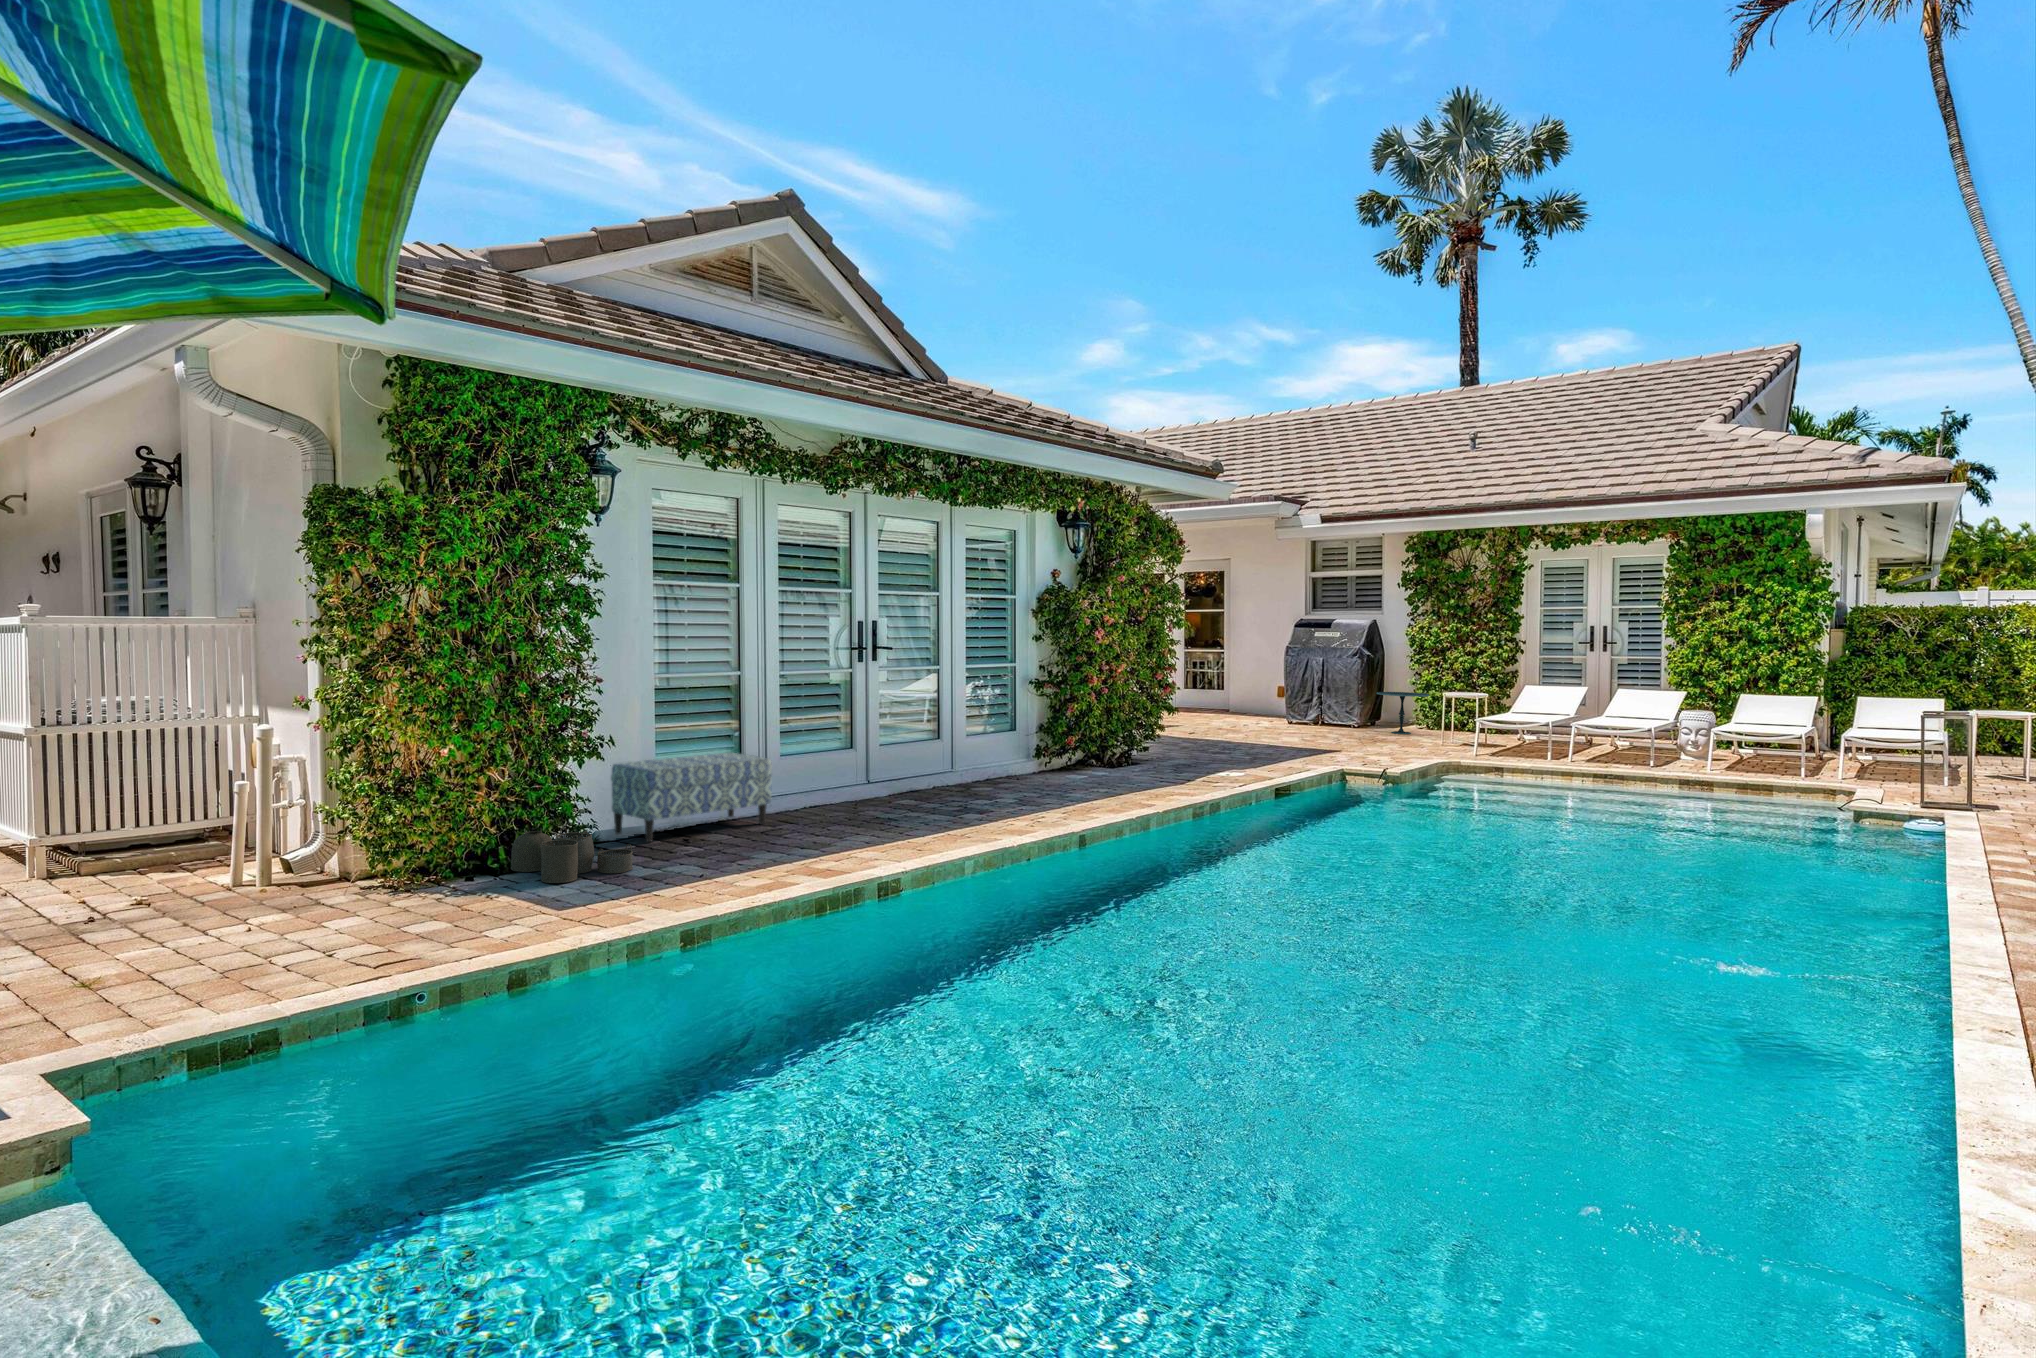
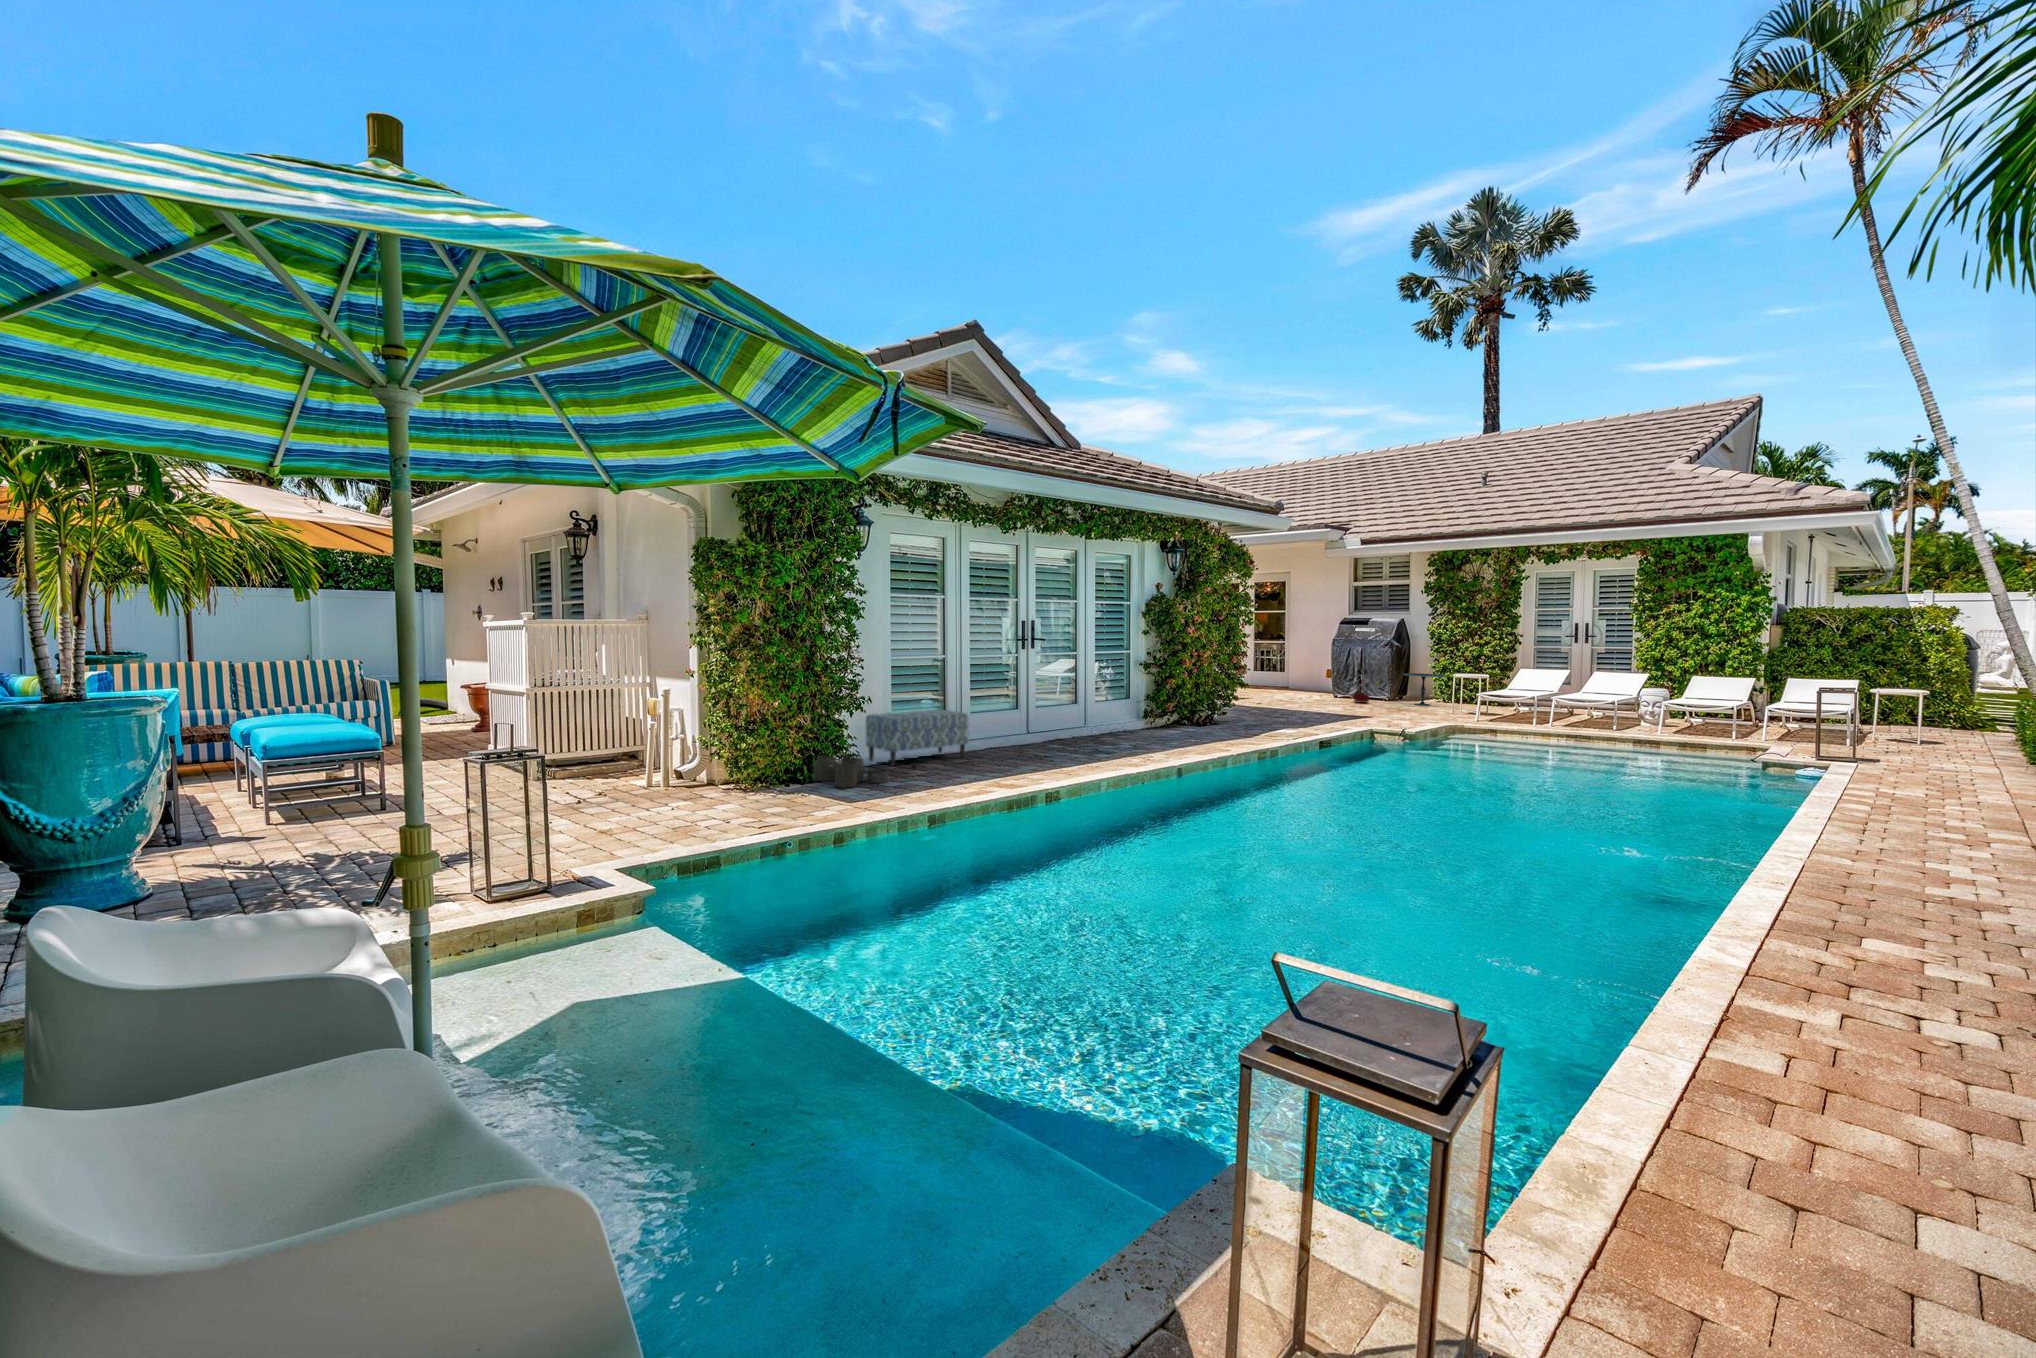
decorative plant: none [1312,685,1347,731] -> present [1354,674,1378,703]

